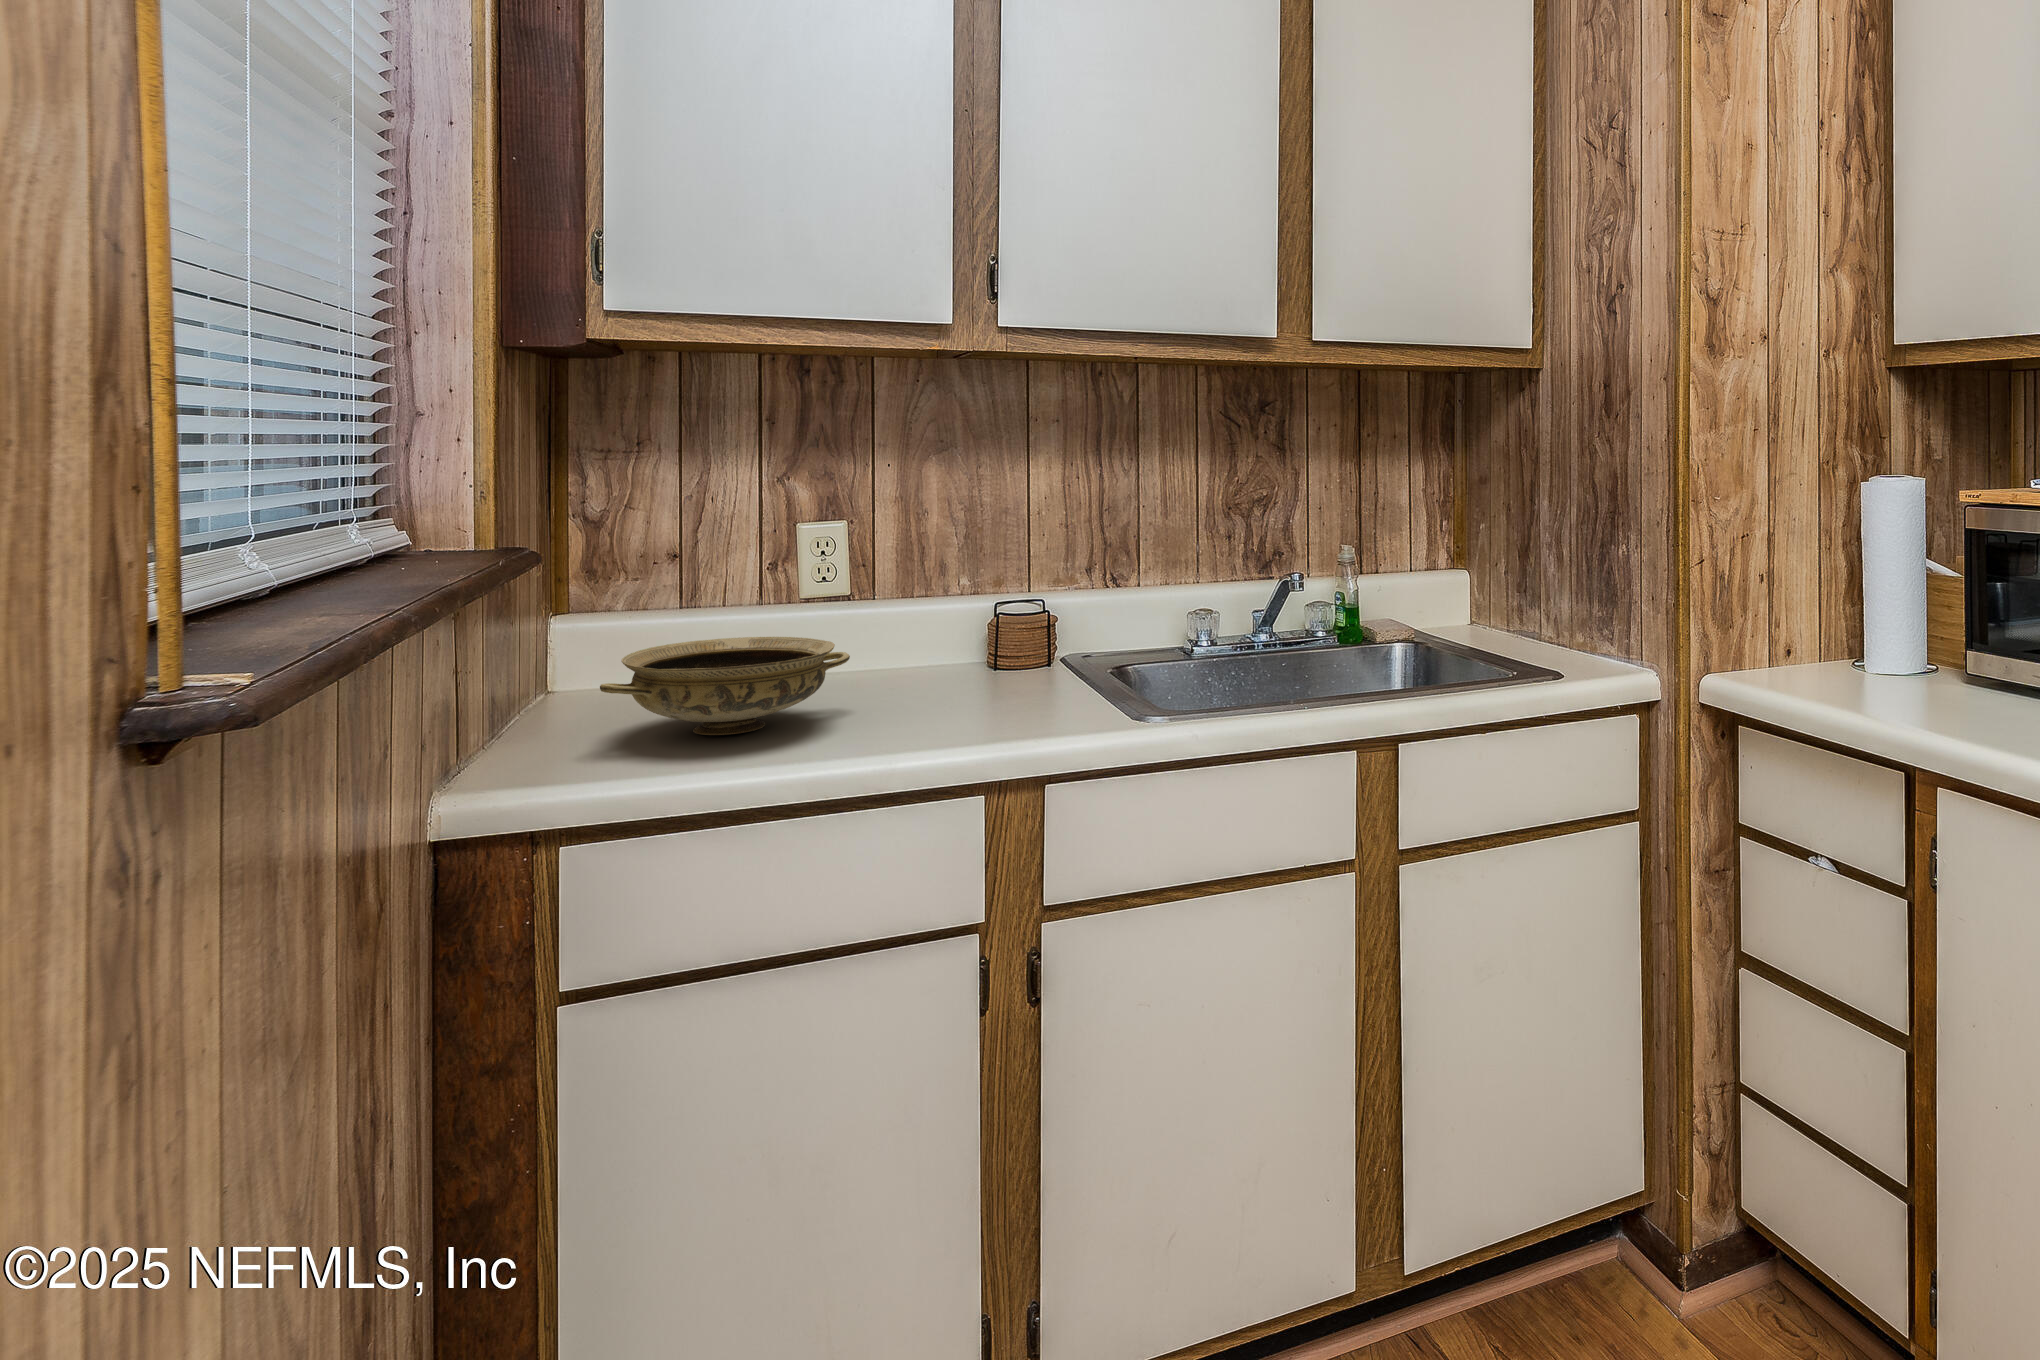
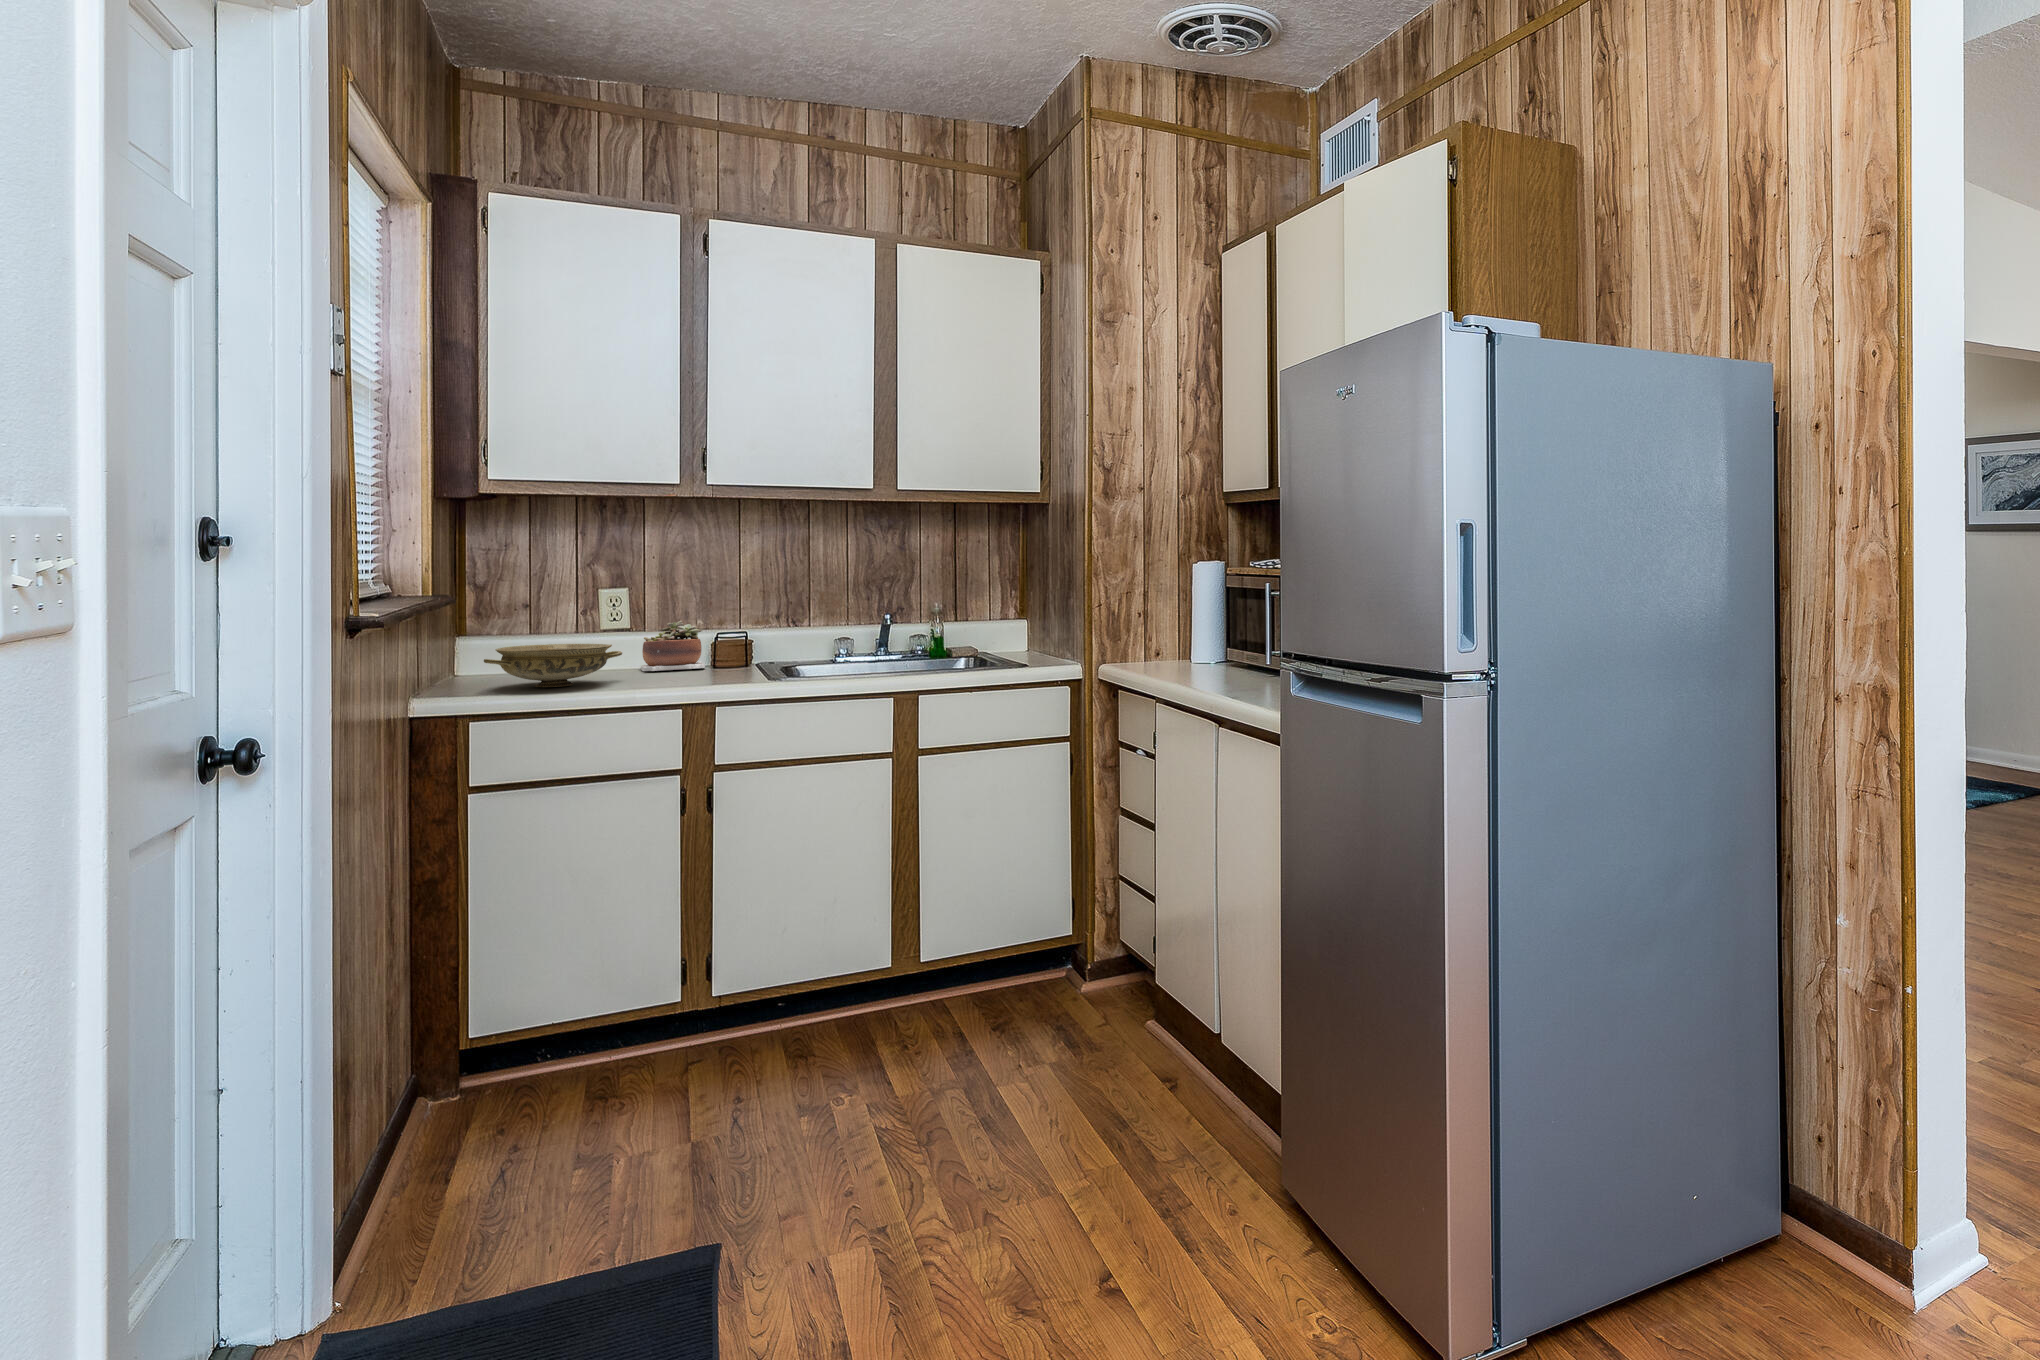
succulent plant: none [868,579,981,681] -> present [640,621,705,671]

